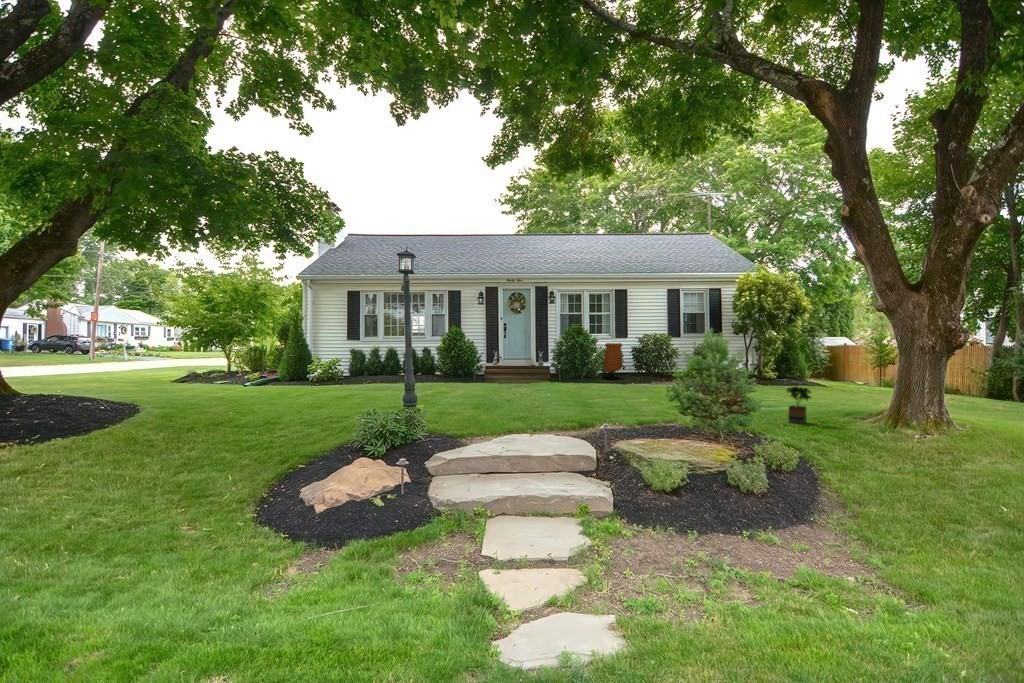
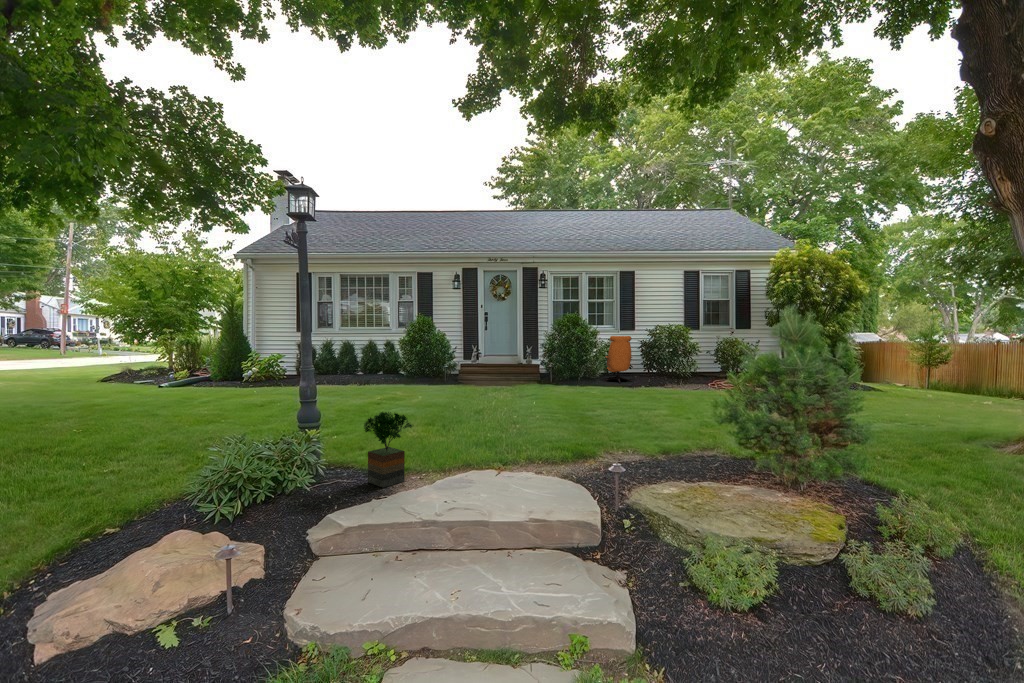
potted tree: present [787,387,812,424] -> present [364,412,412,488]

